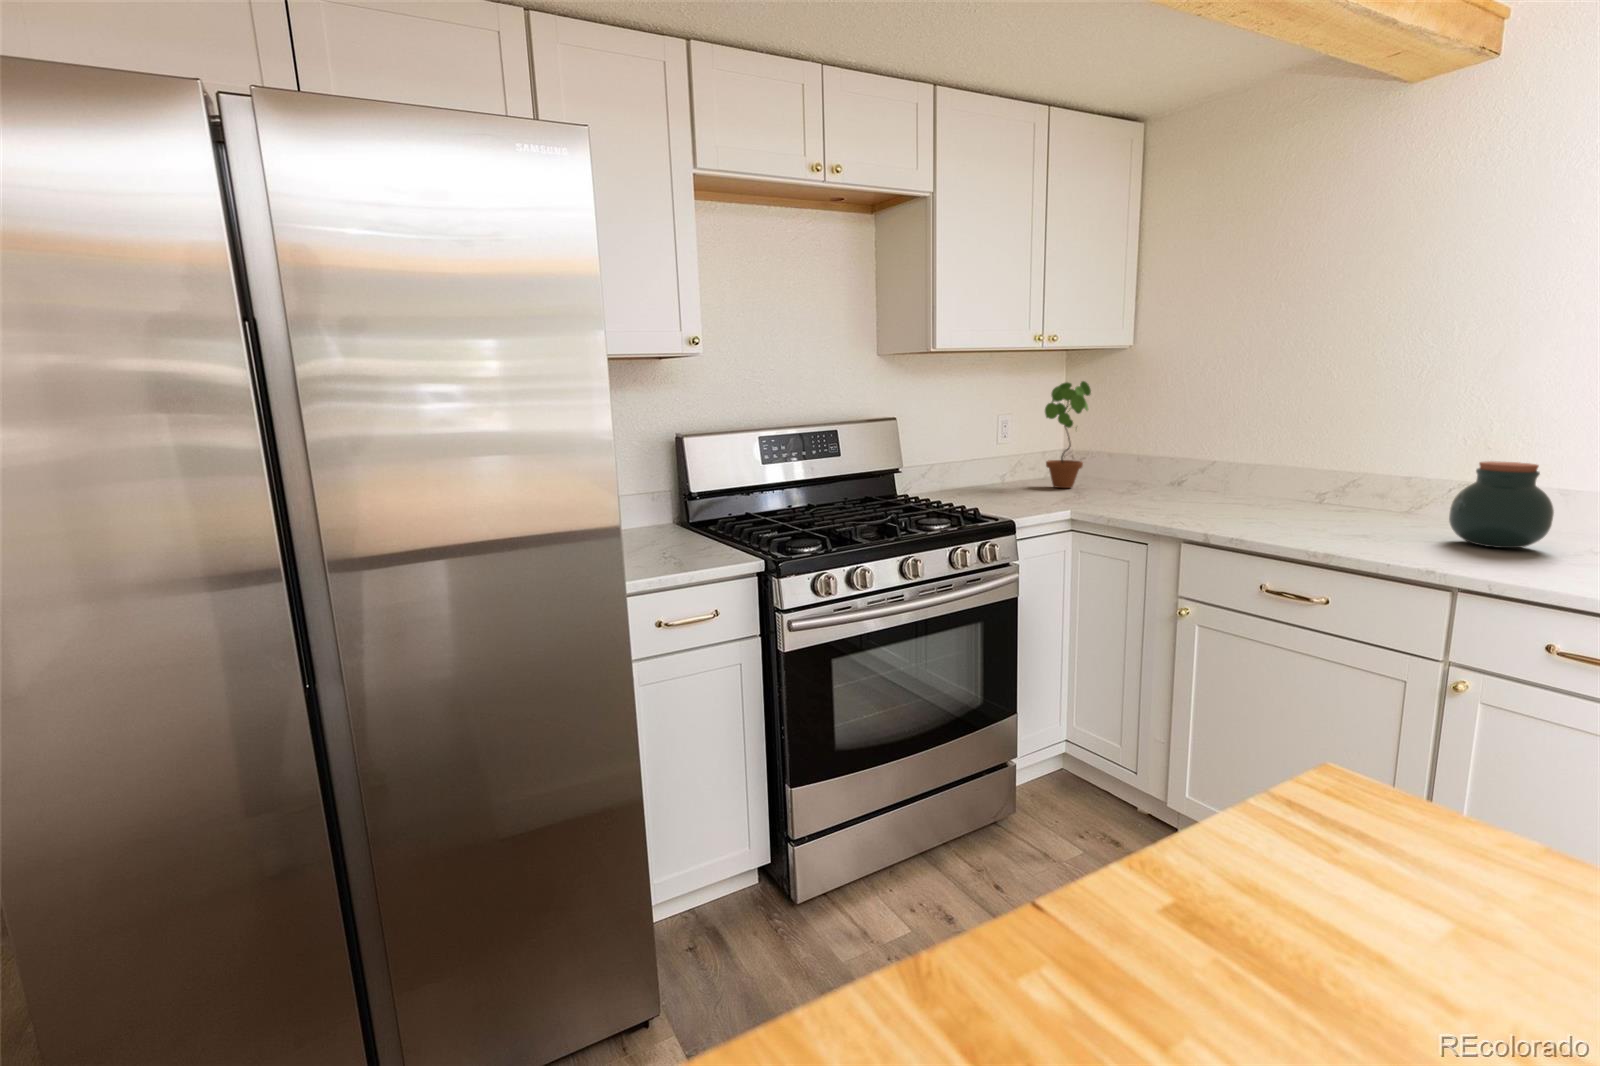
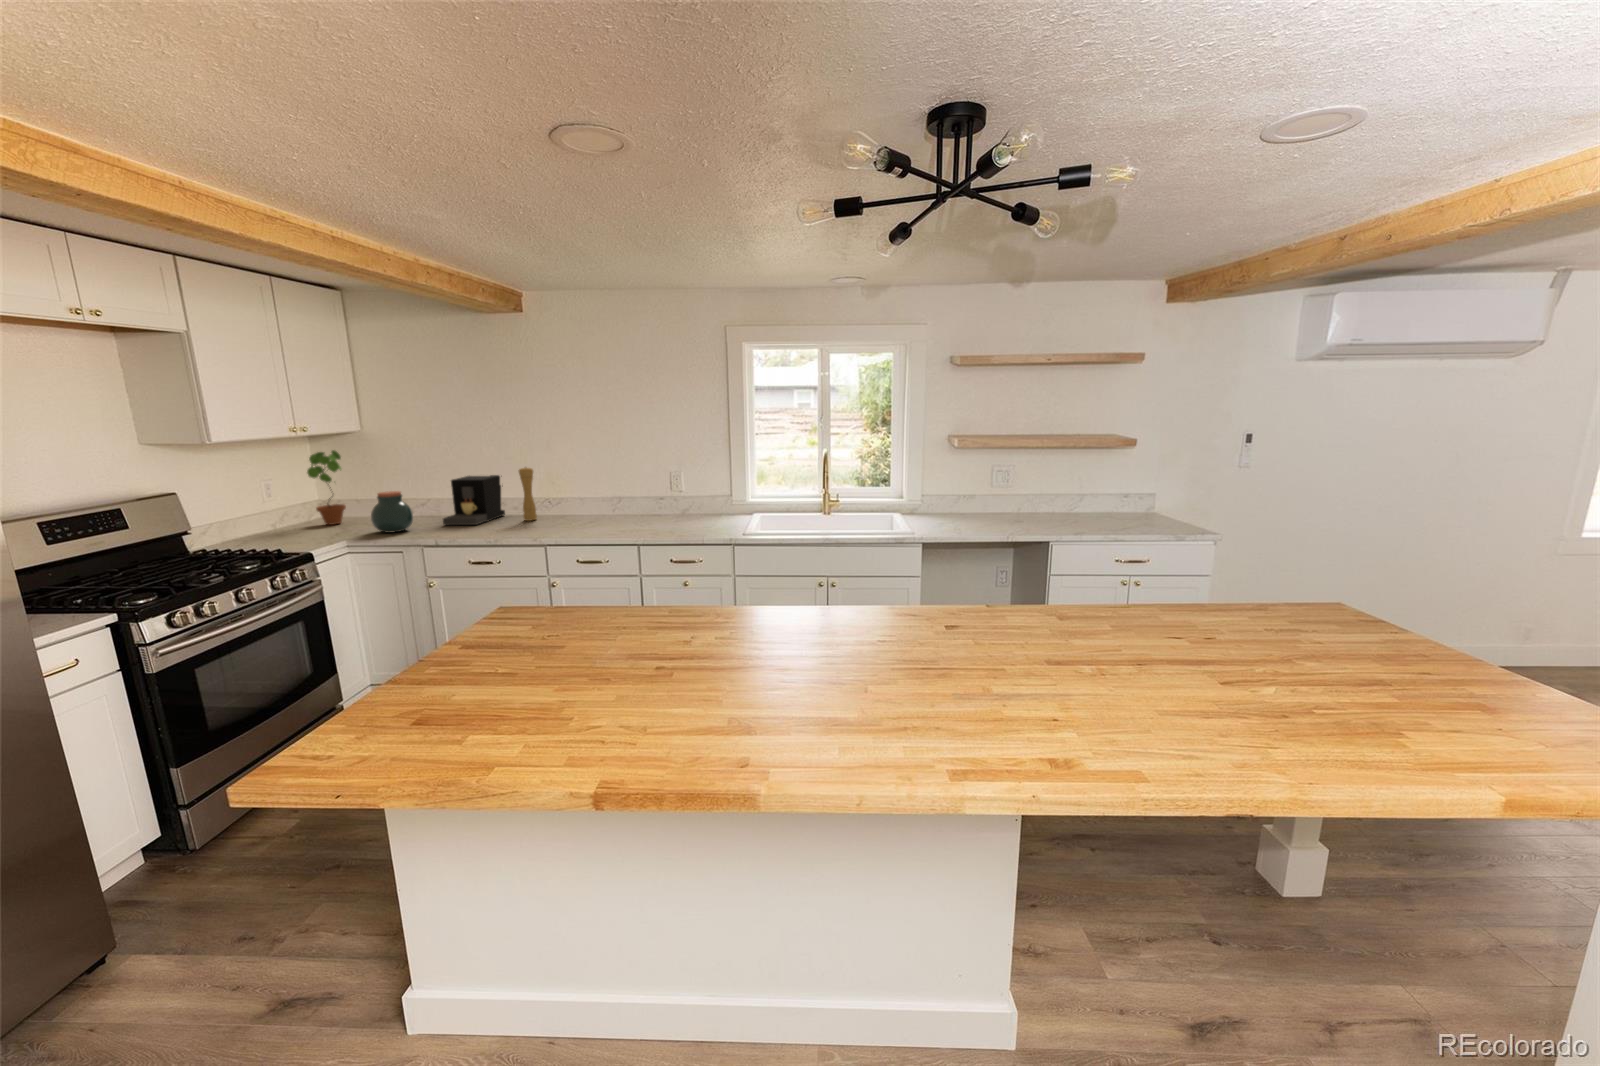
pepper mill: none [1386,418,1435,529] -> present [519,467,537,521]
coffee maker: none [1222,432,1350,520] -> present [443,475,505,525]
jar: present [1449,461,1554,548] -> present [371,491,413,532]

